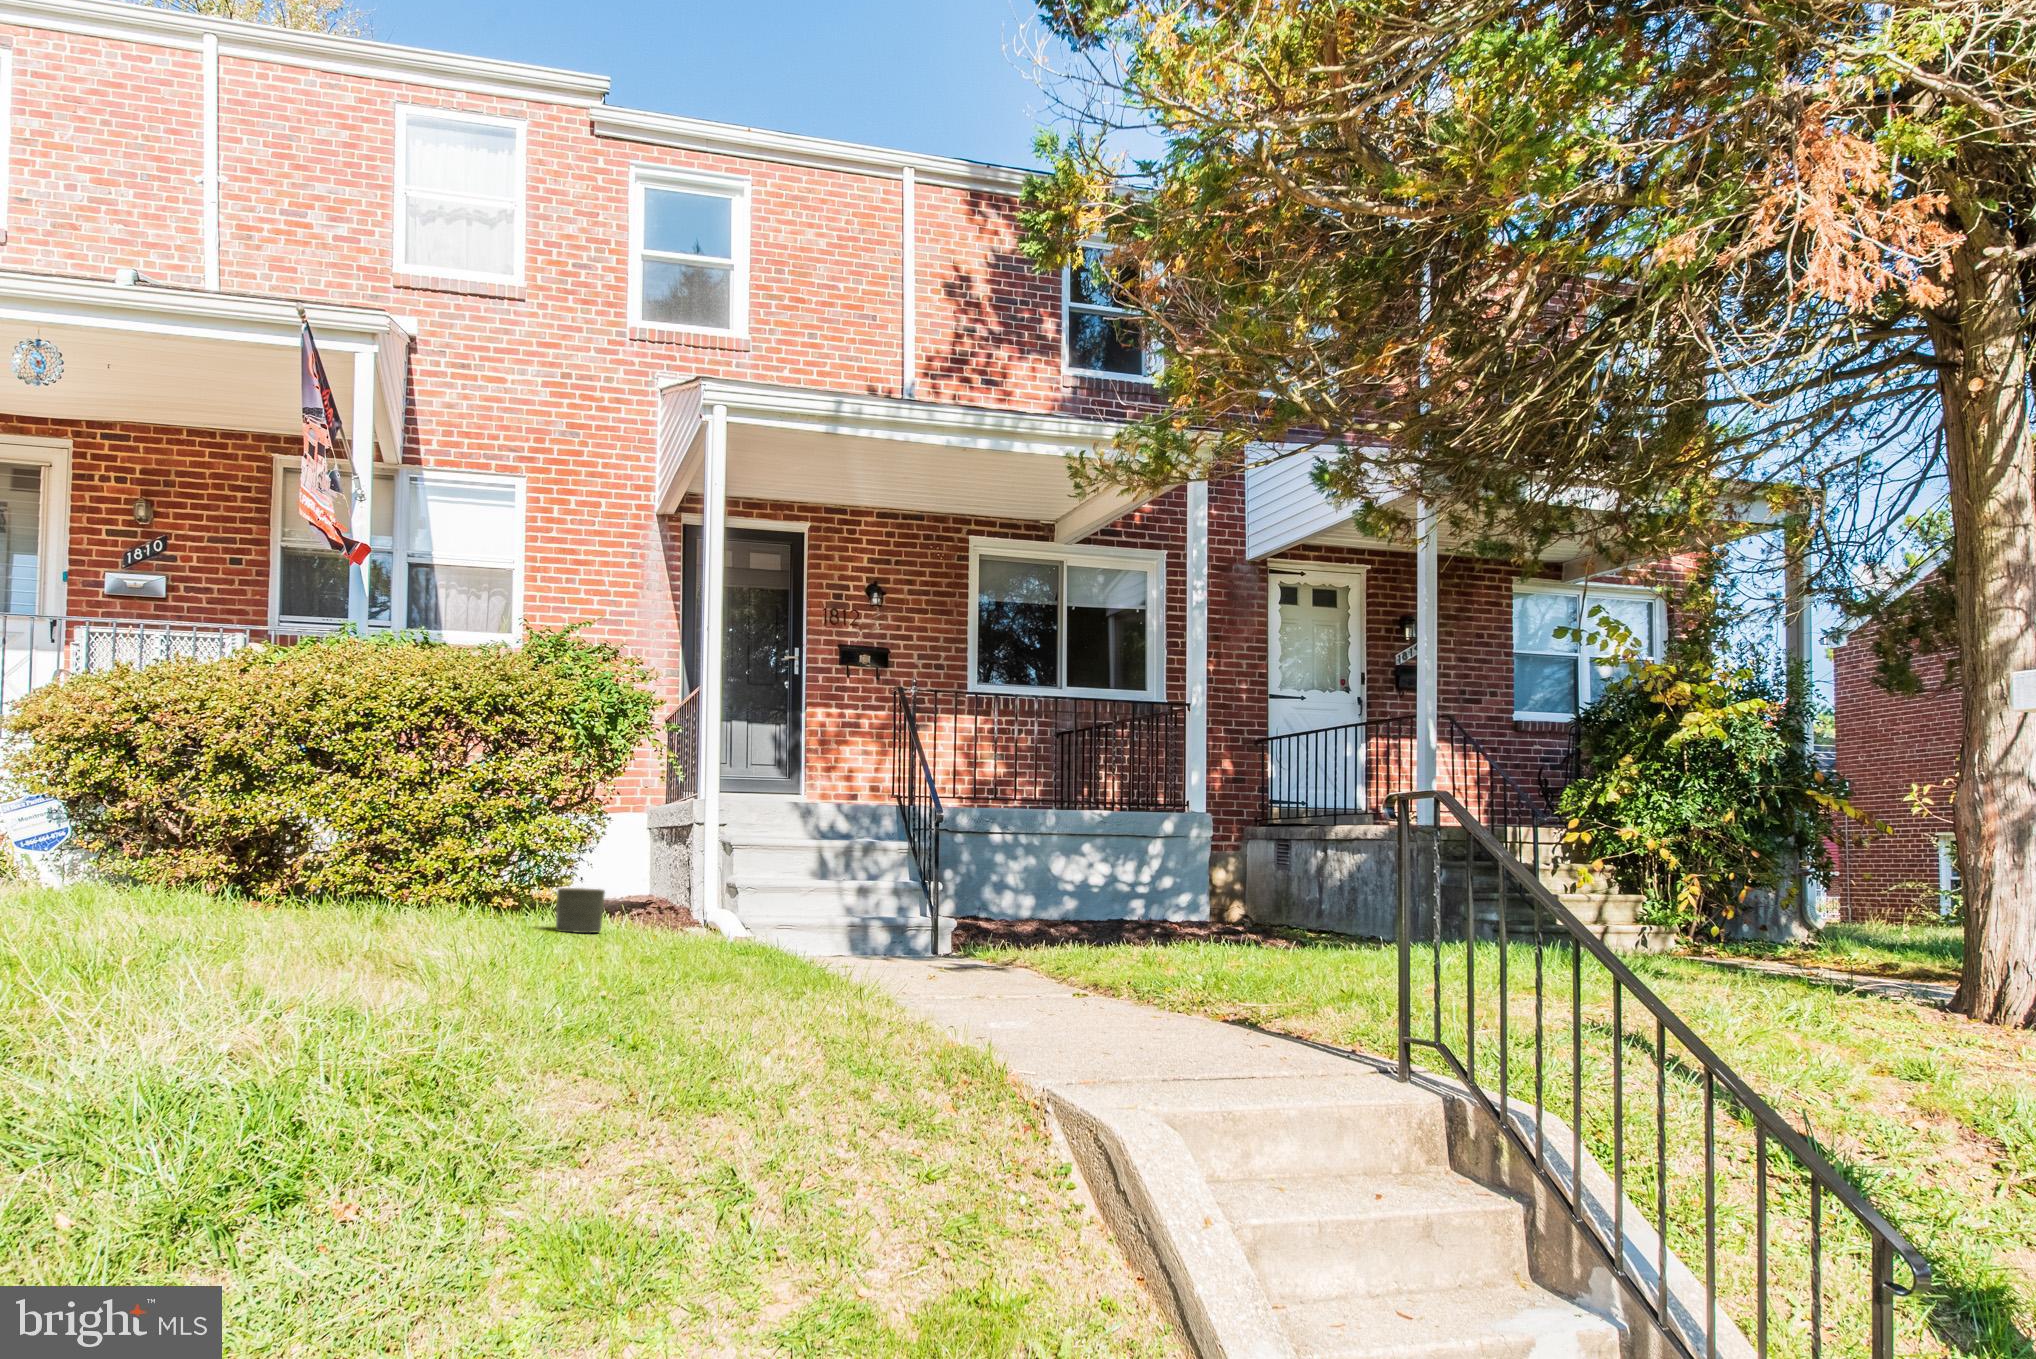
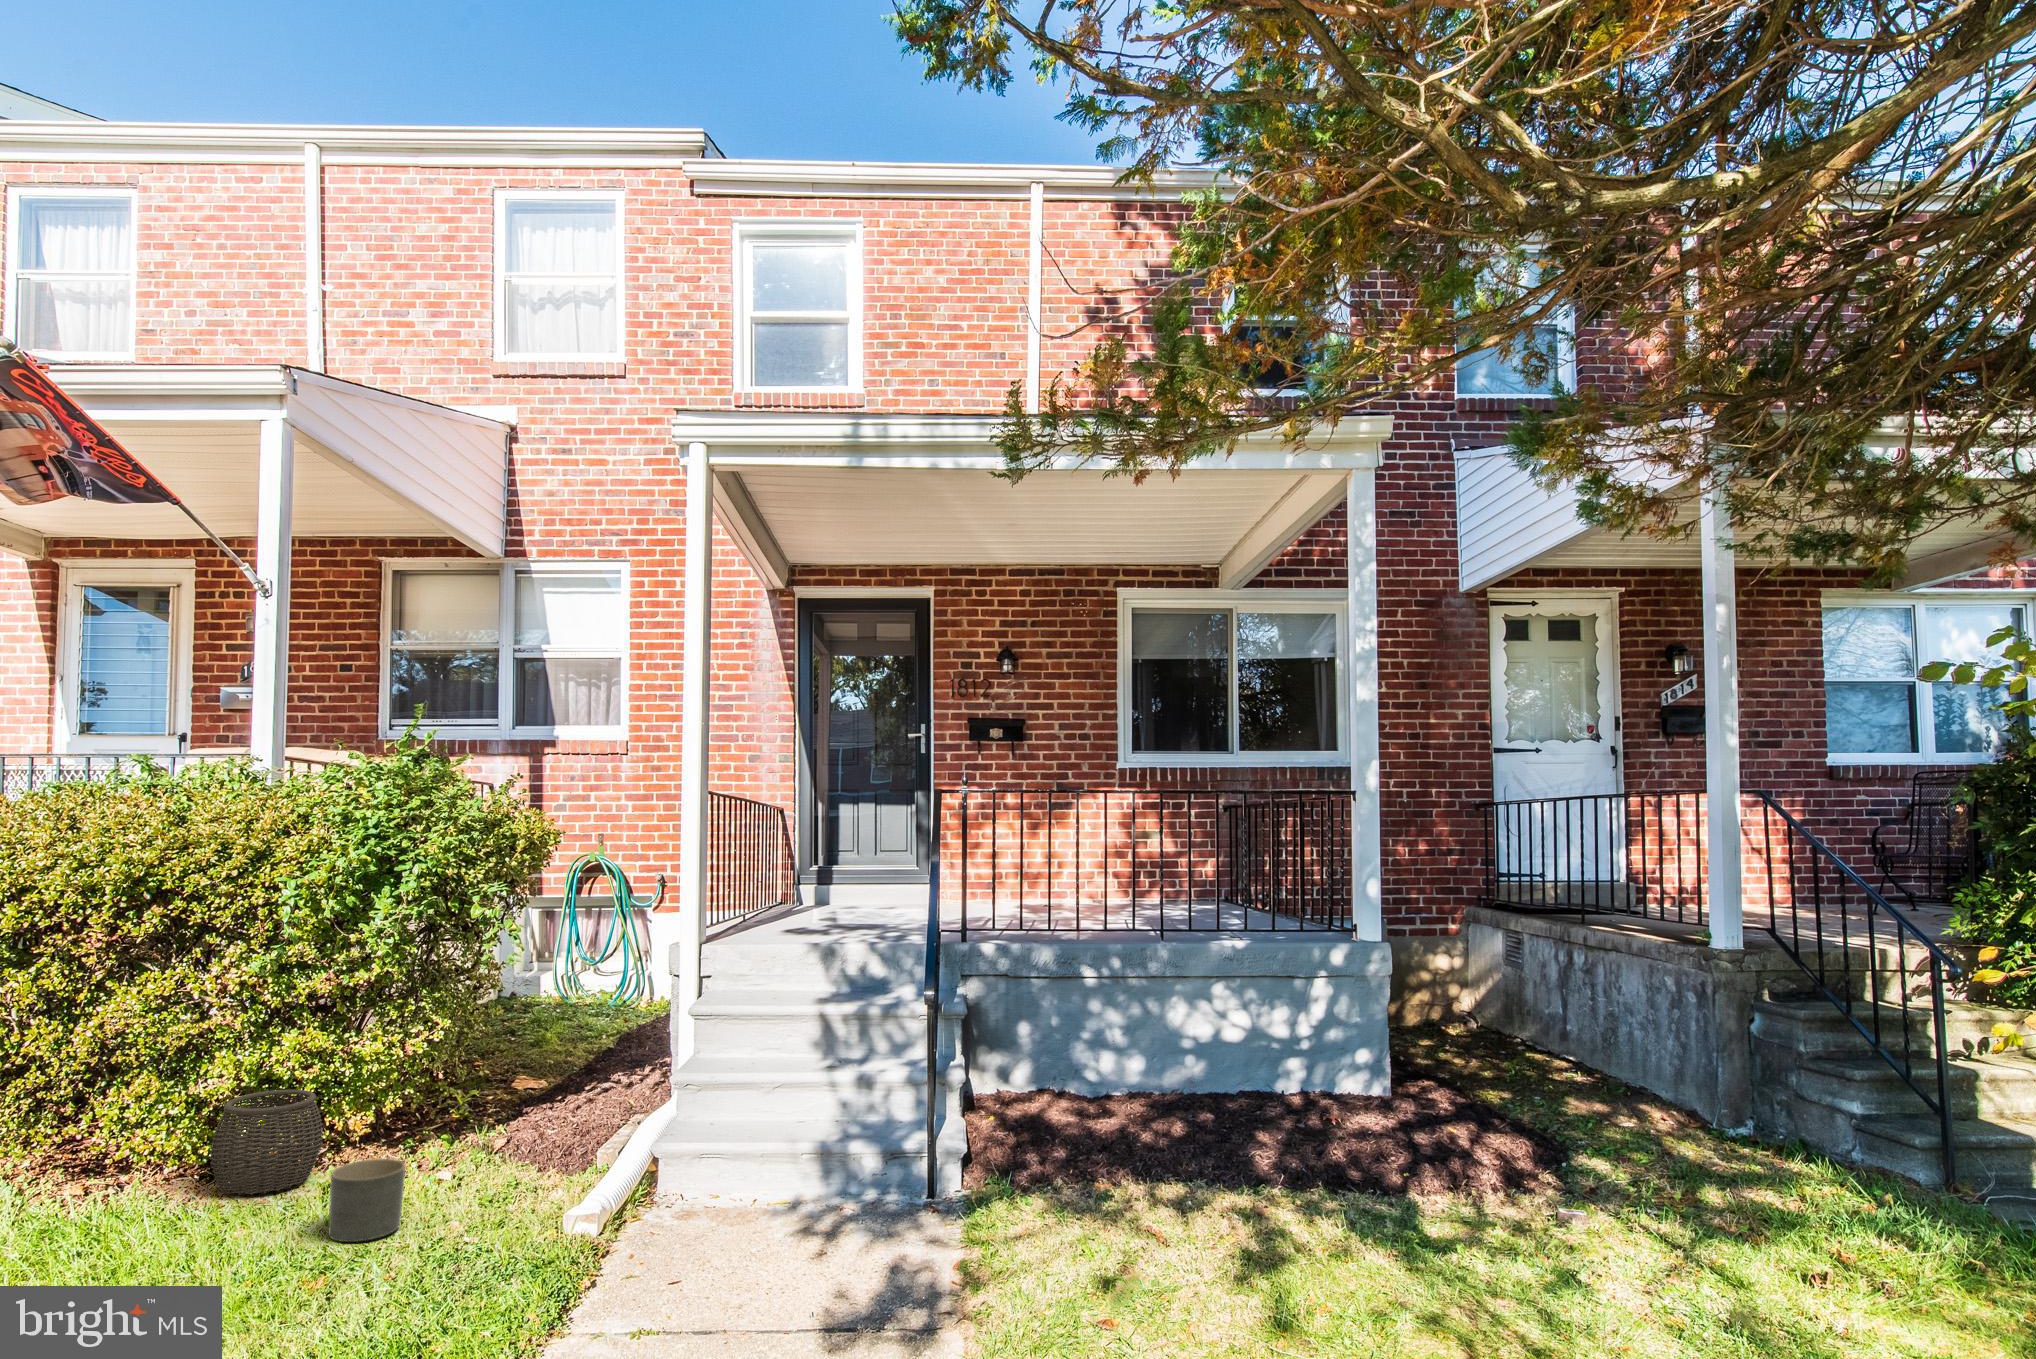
woven basket: none [430,854,505,918] -> present [210,1089,323,1195]

